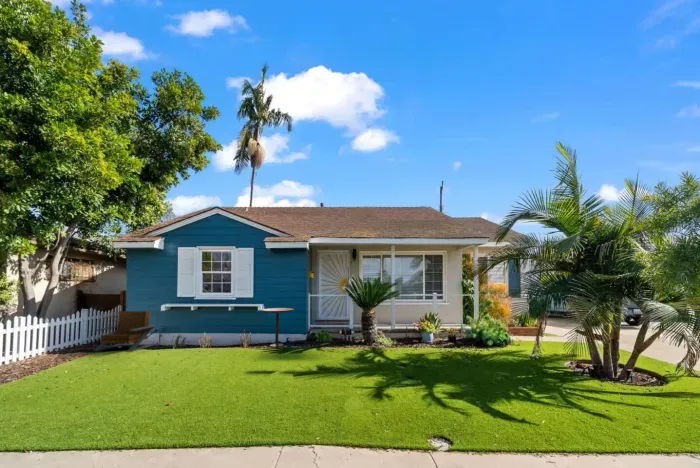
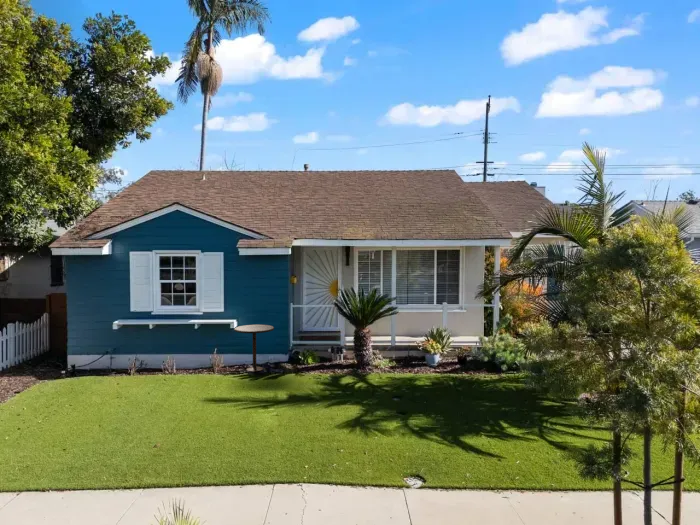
lounge chair: present [94,311,155,352] -> none [42,329,109,379]

